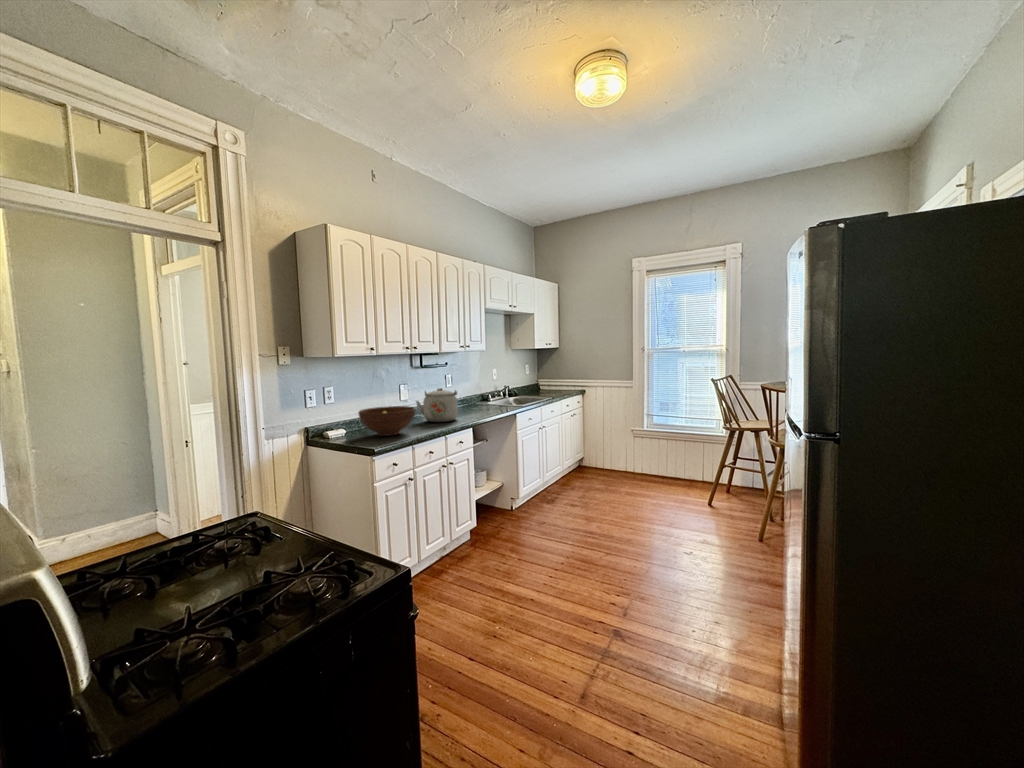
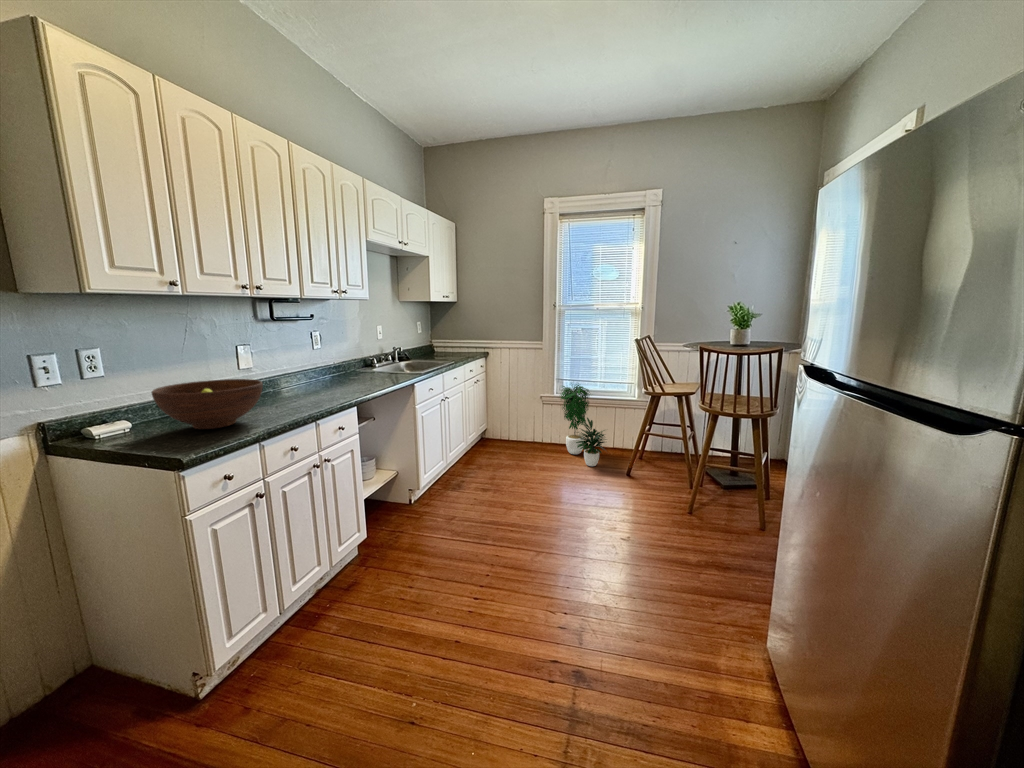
kettle: present [416,388,458,422] -> none [264,350,333,400]
potted plant: none [646,415,691,495] -> present [561,385,606,466]

